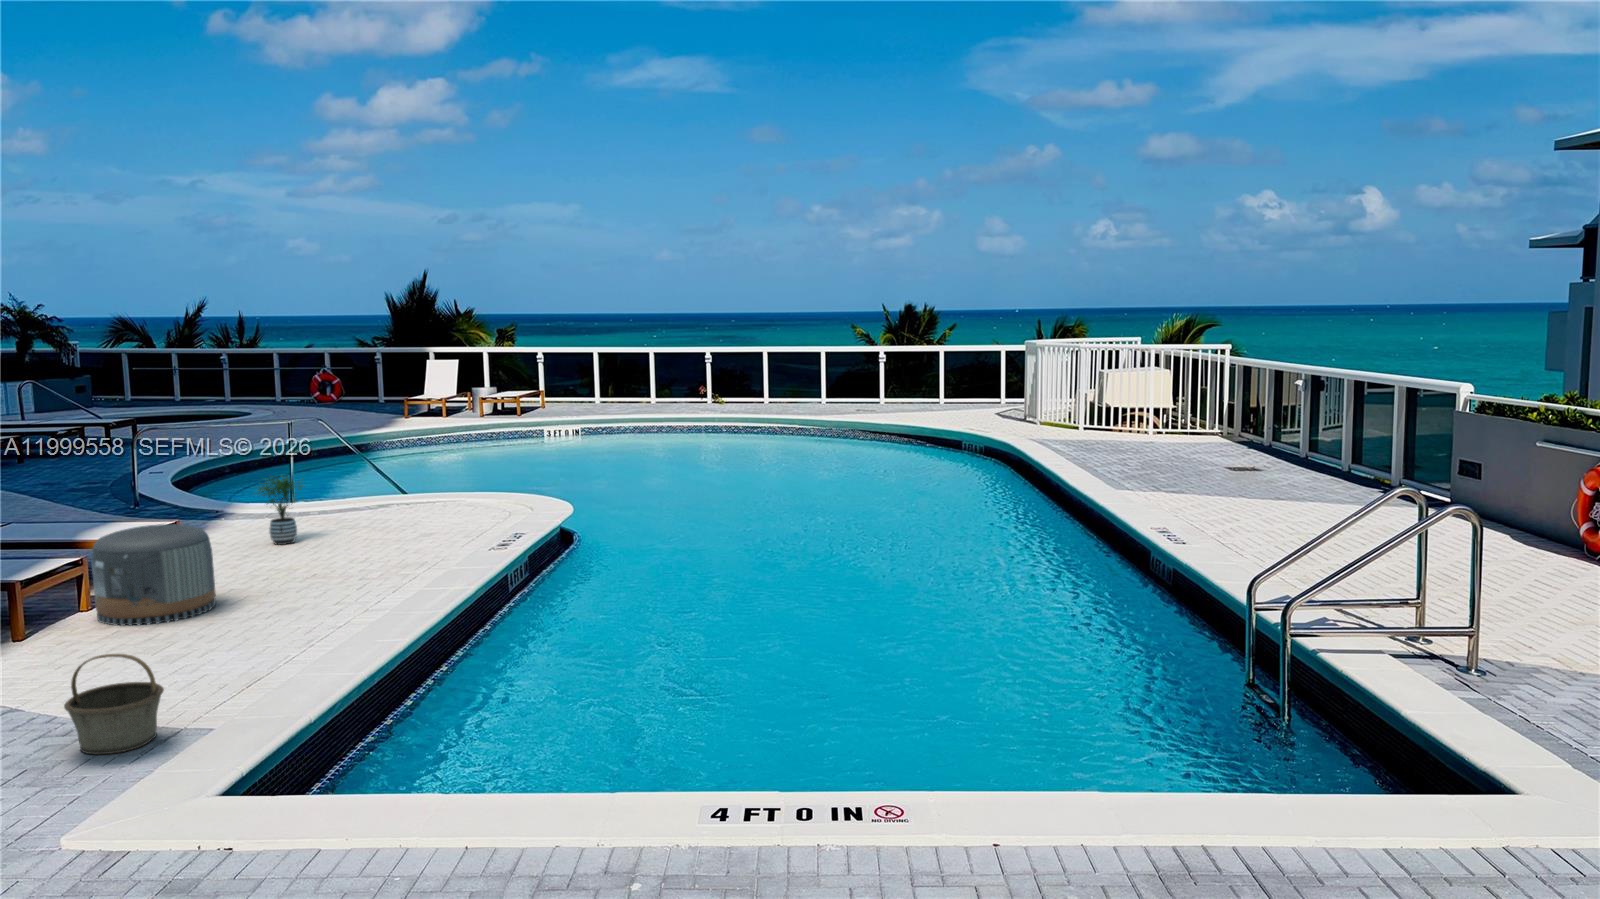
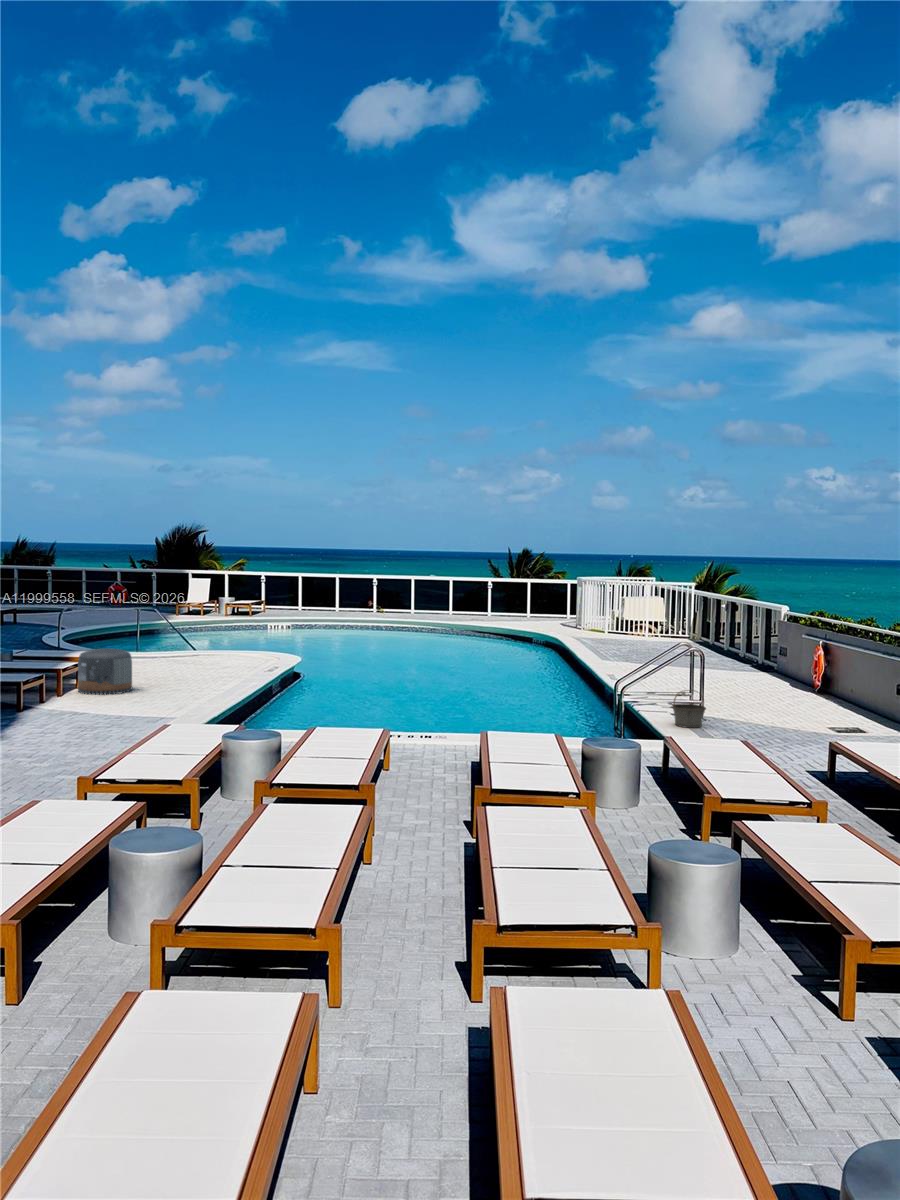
potted plant: present [258,476,304,545] -> none [129,633,157,671]
basket: present [64,654,164,754] -> present [672,690,706,728]

